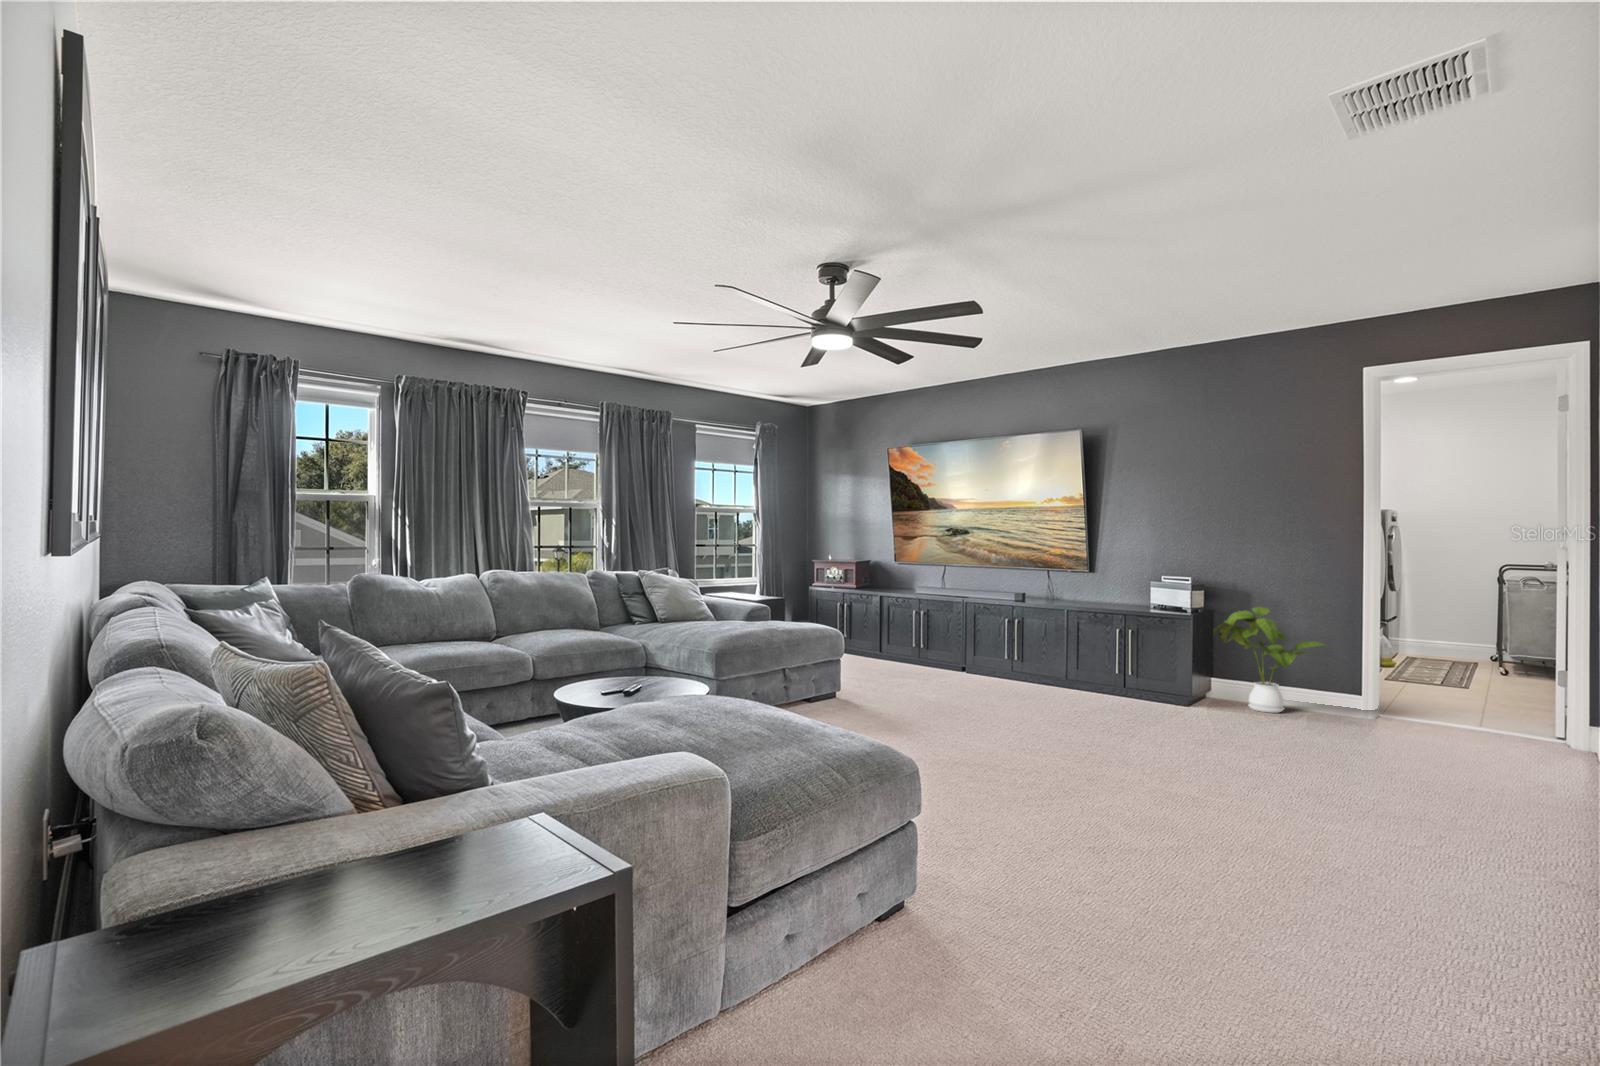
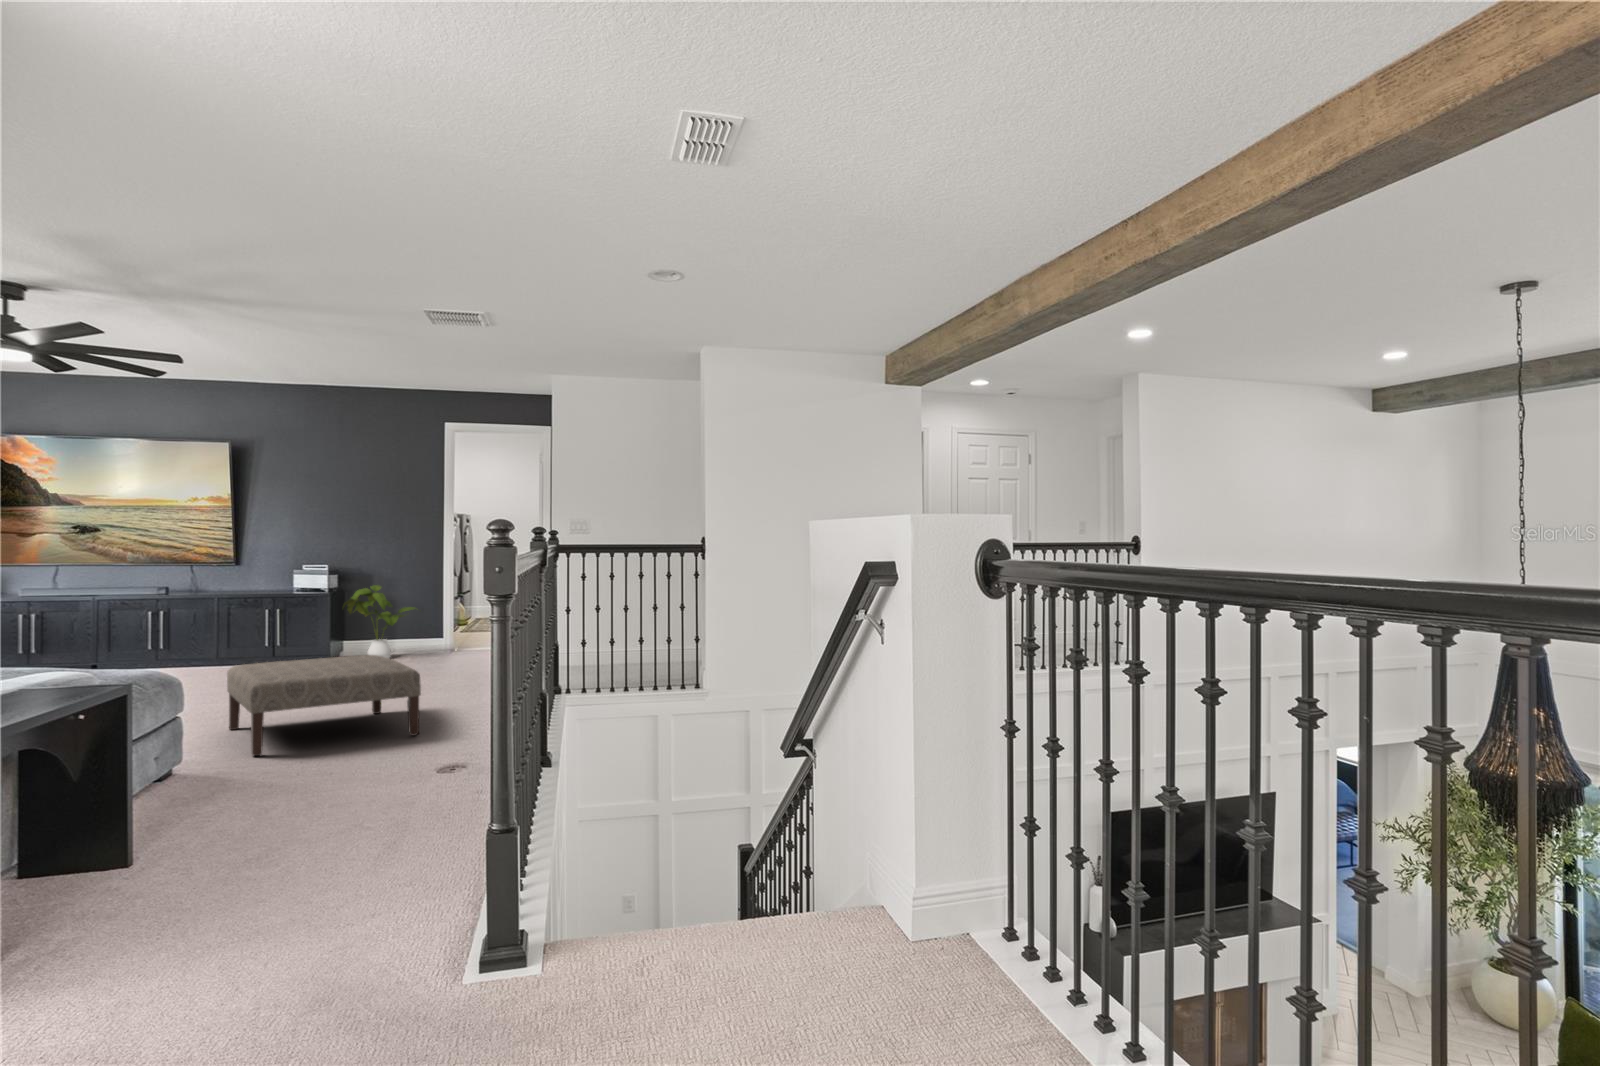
ottoman: none [1014,732,1377,991] -> present [227,655,421,756]

